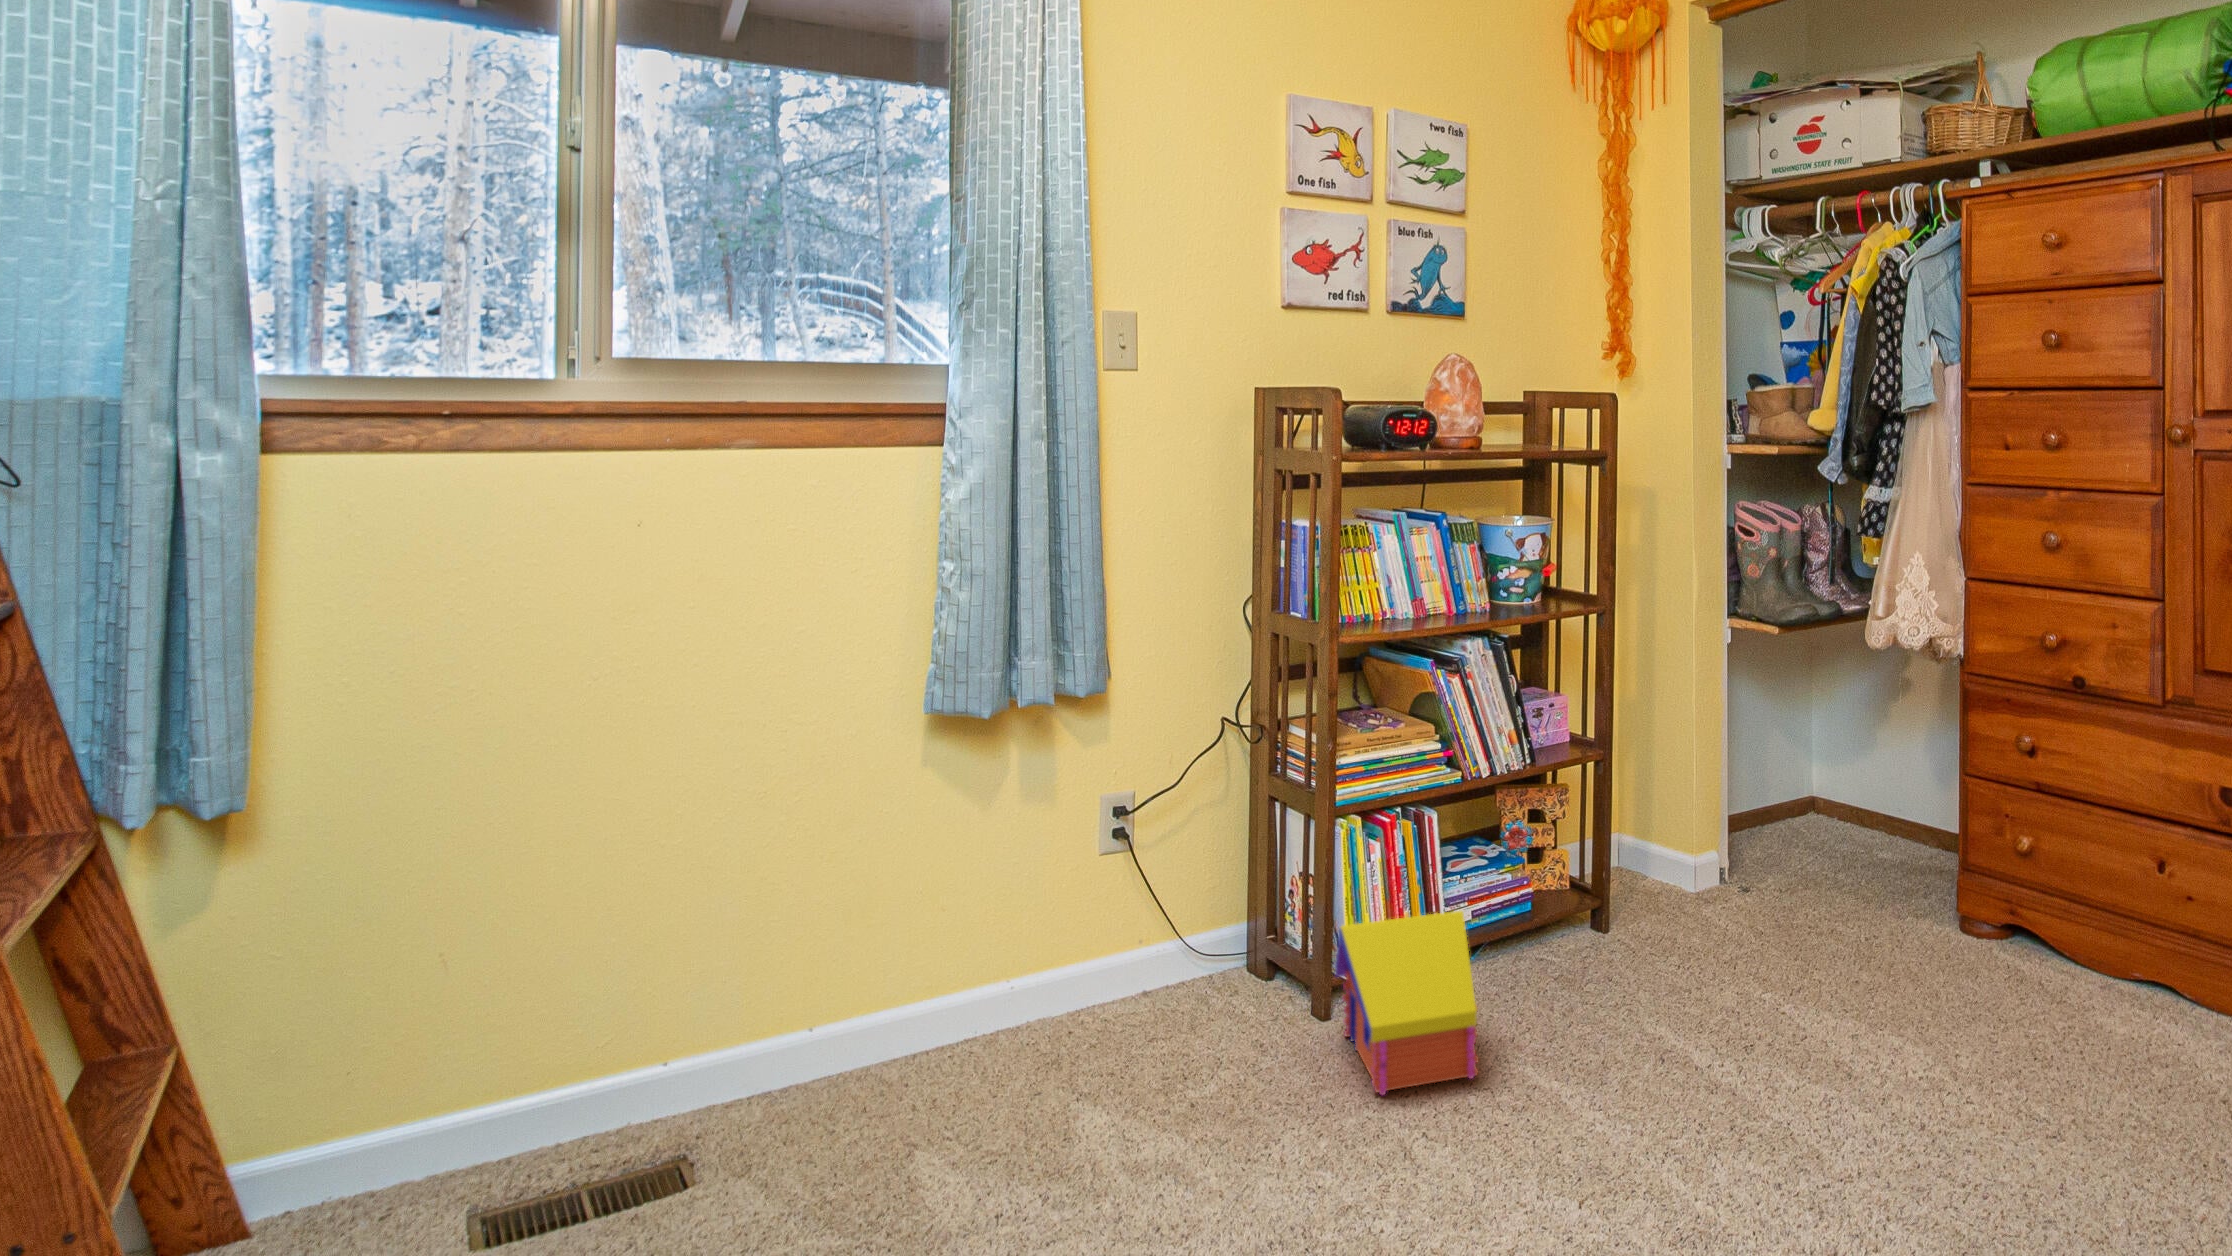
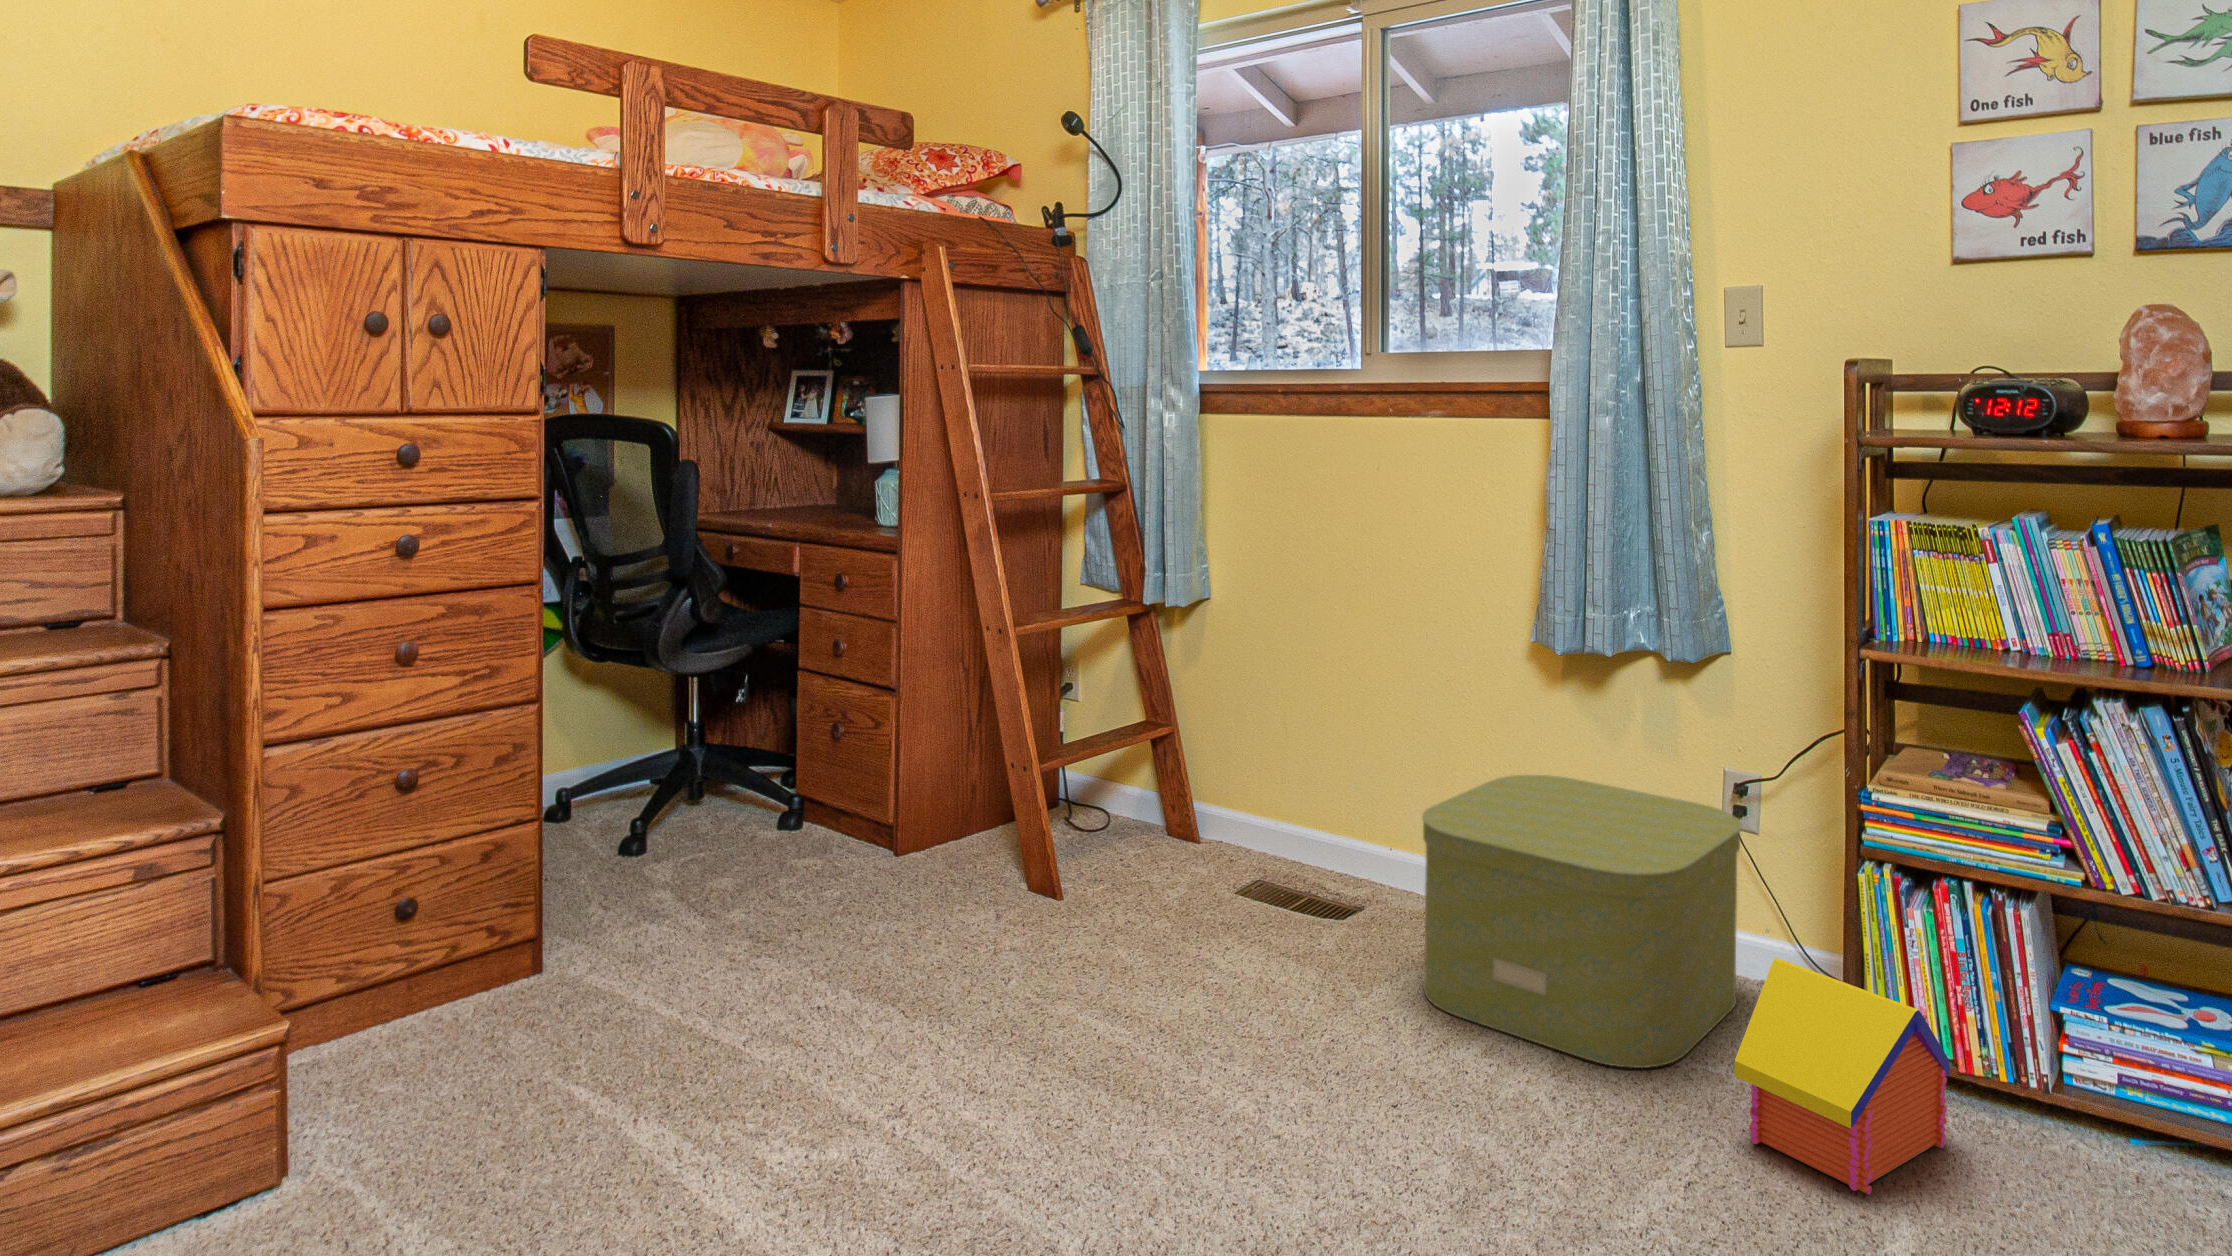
storage box: none [896,833,1241,1183] -> present [1422,775,1742,1068]

